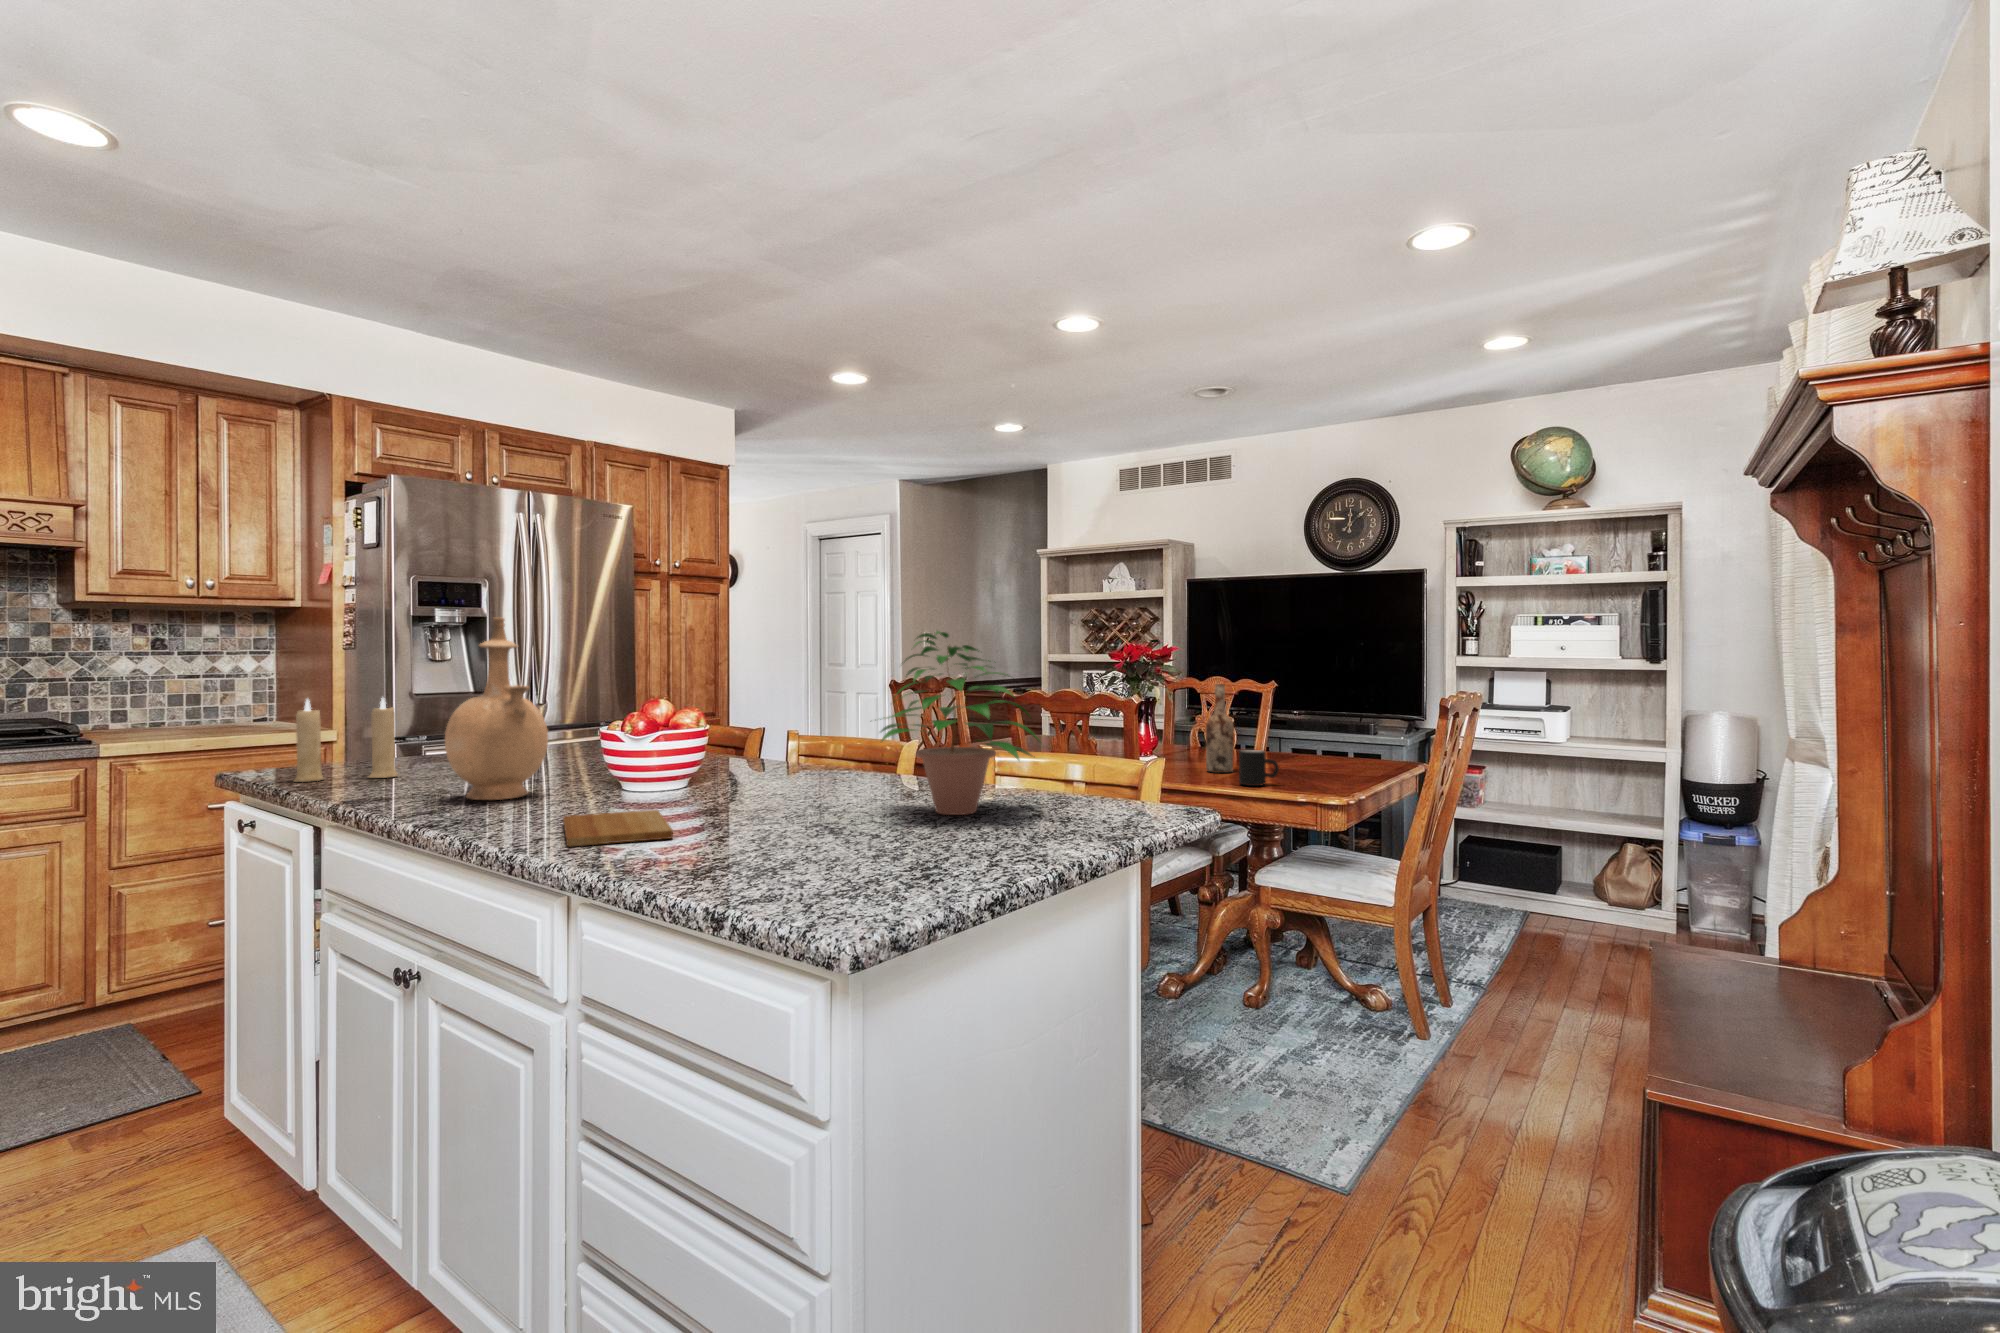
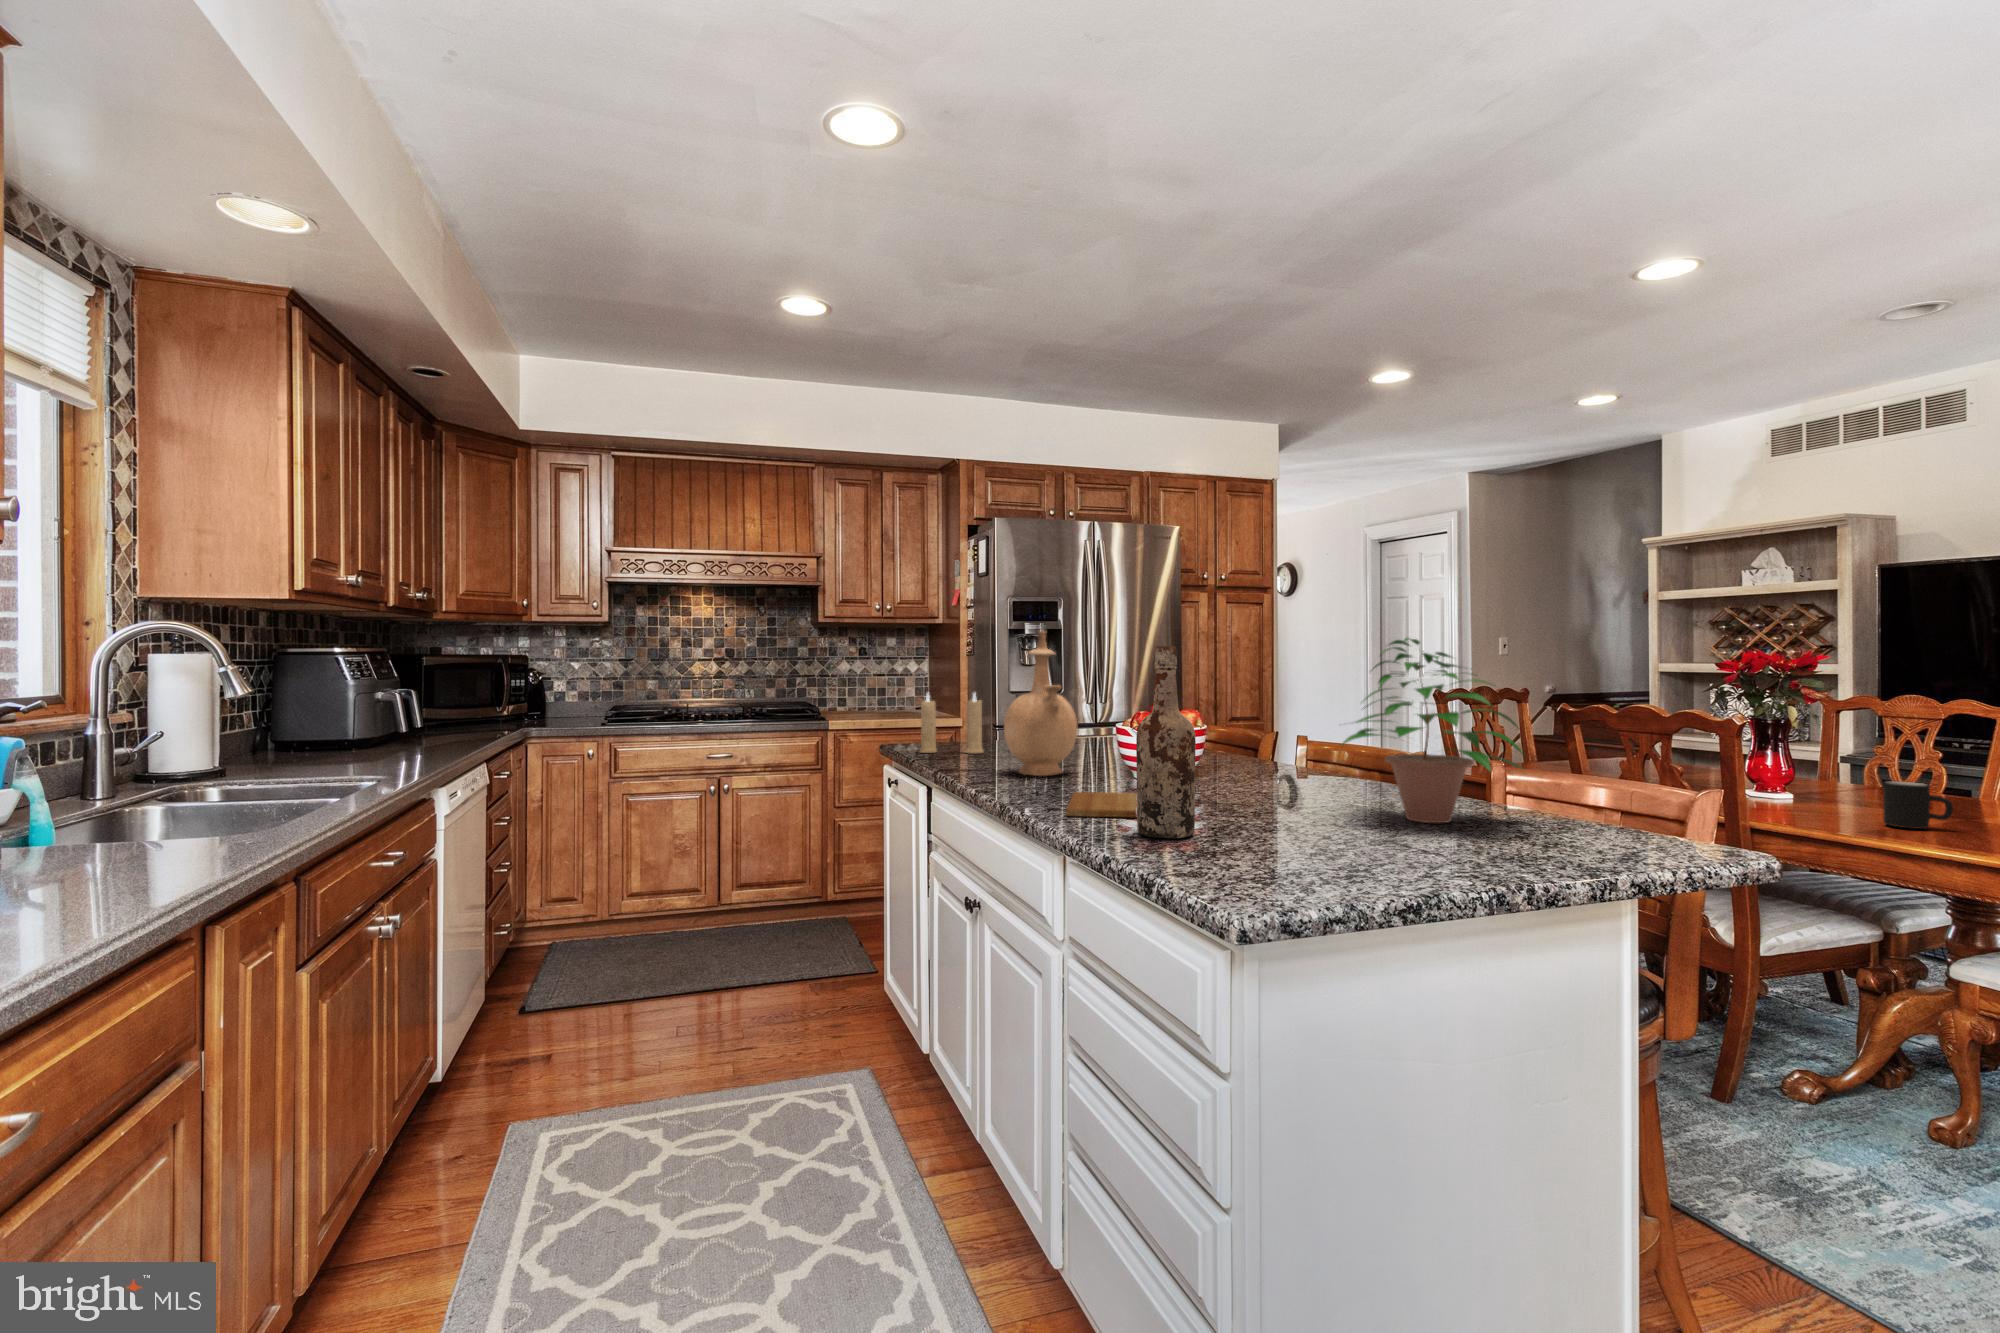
wine bottle: present [1206,684,1234,773] -> present [1136,646,1196,838]

